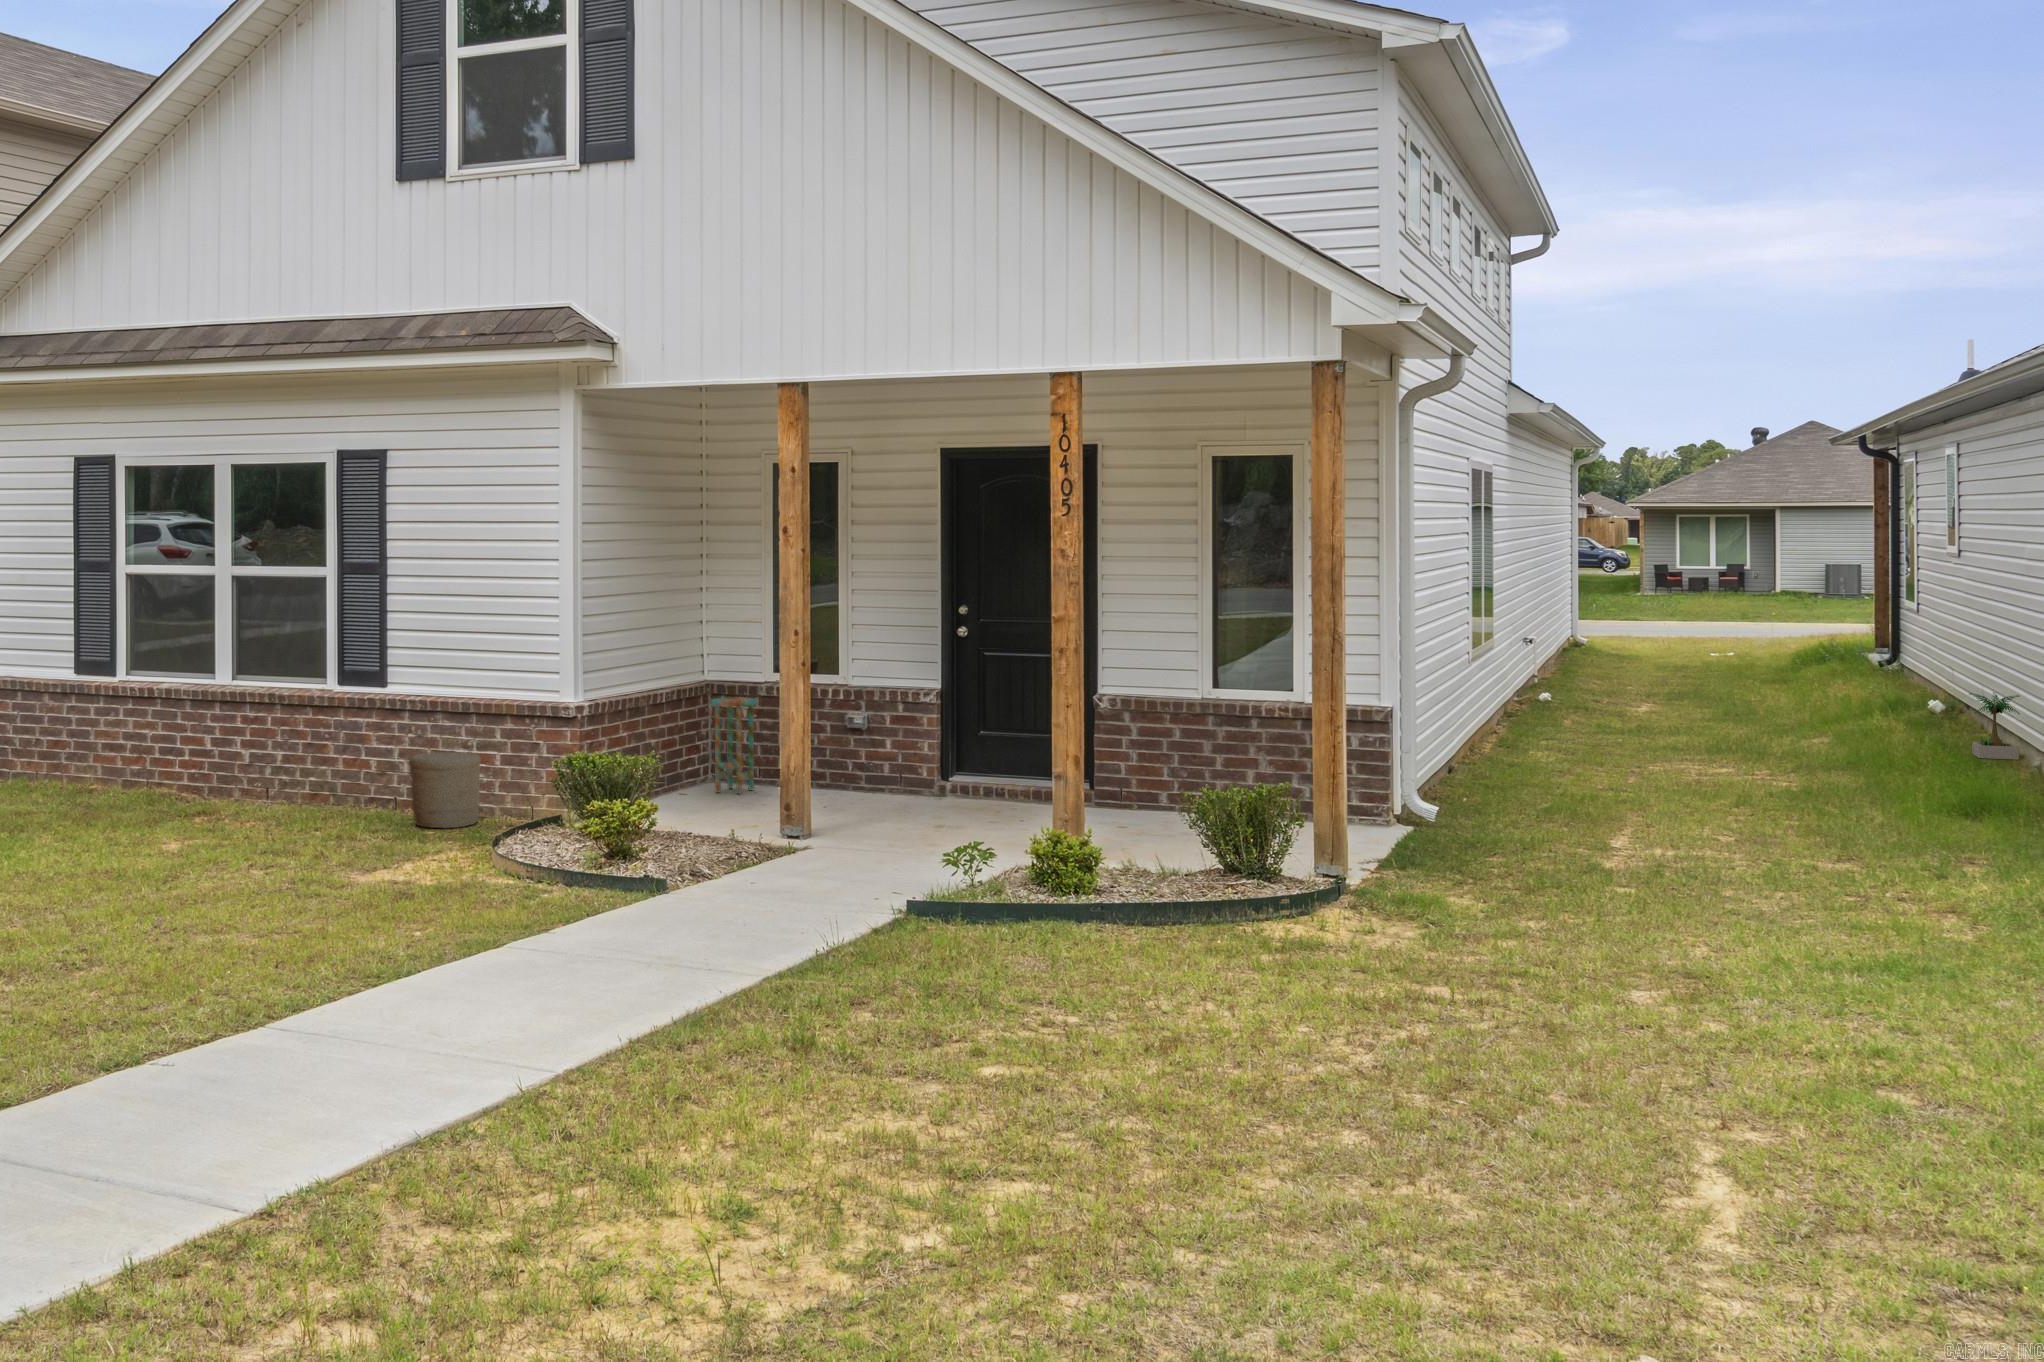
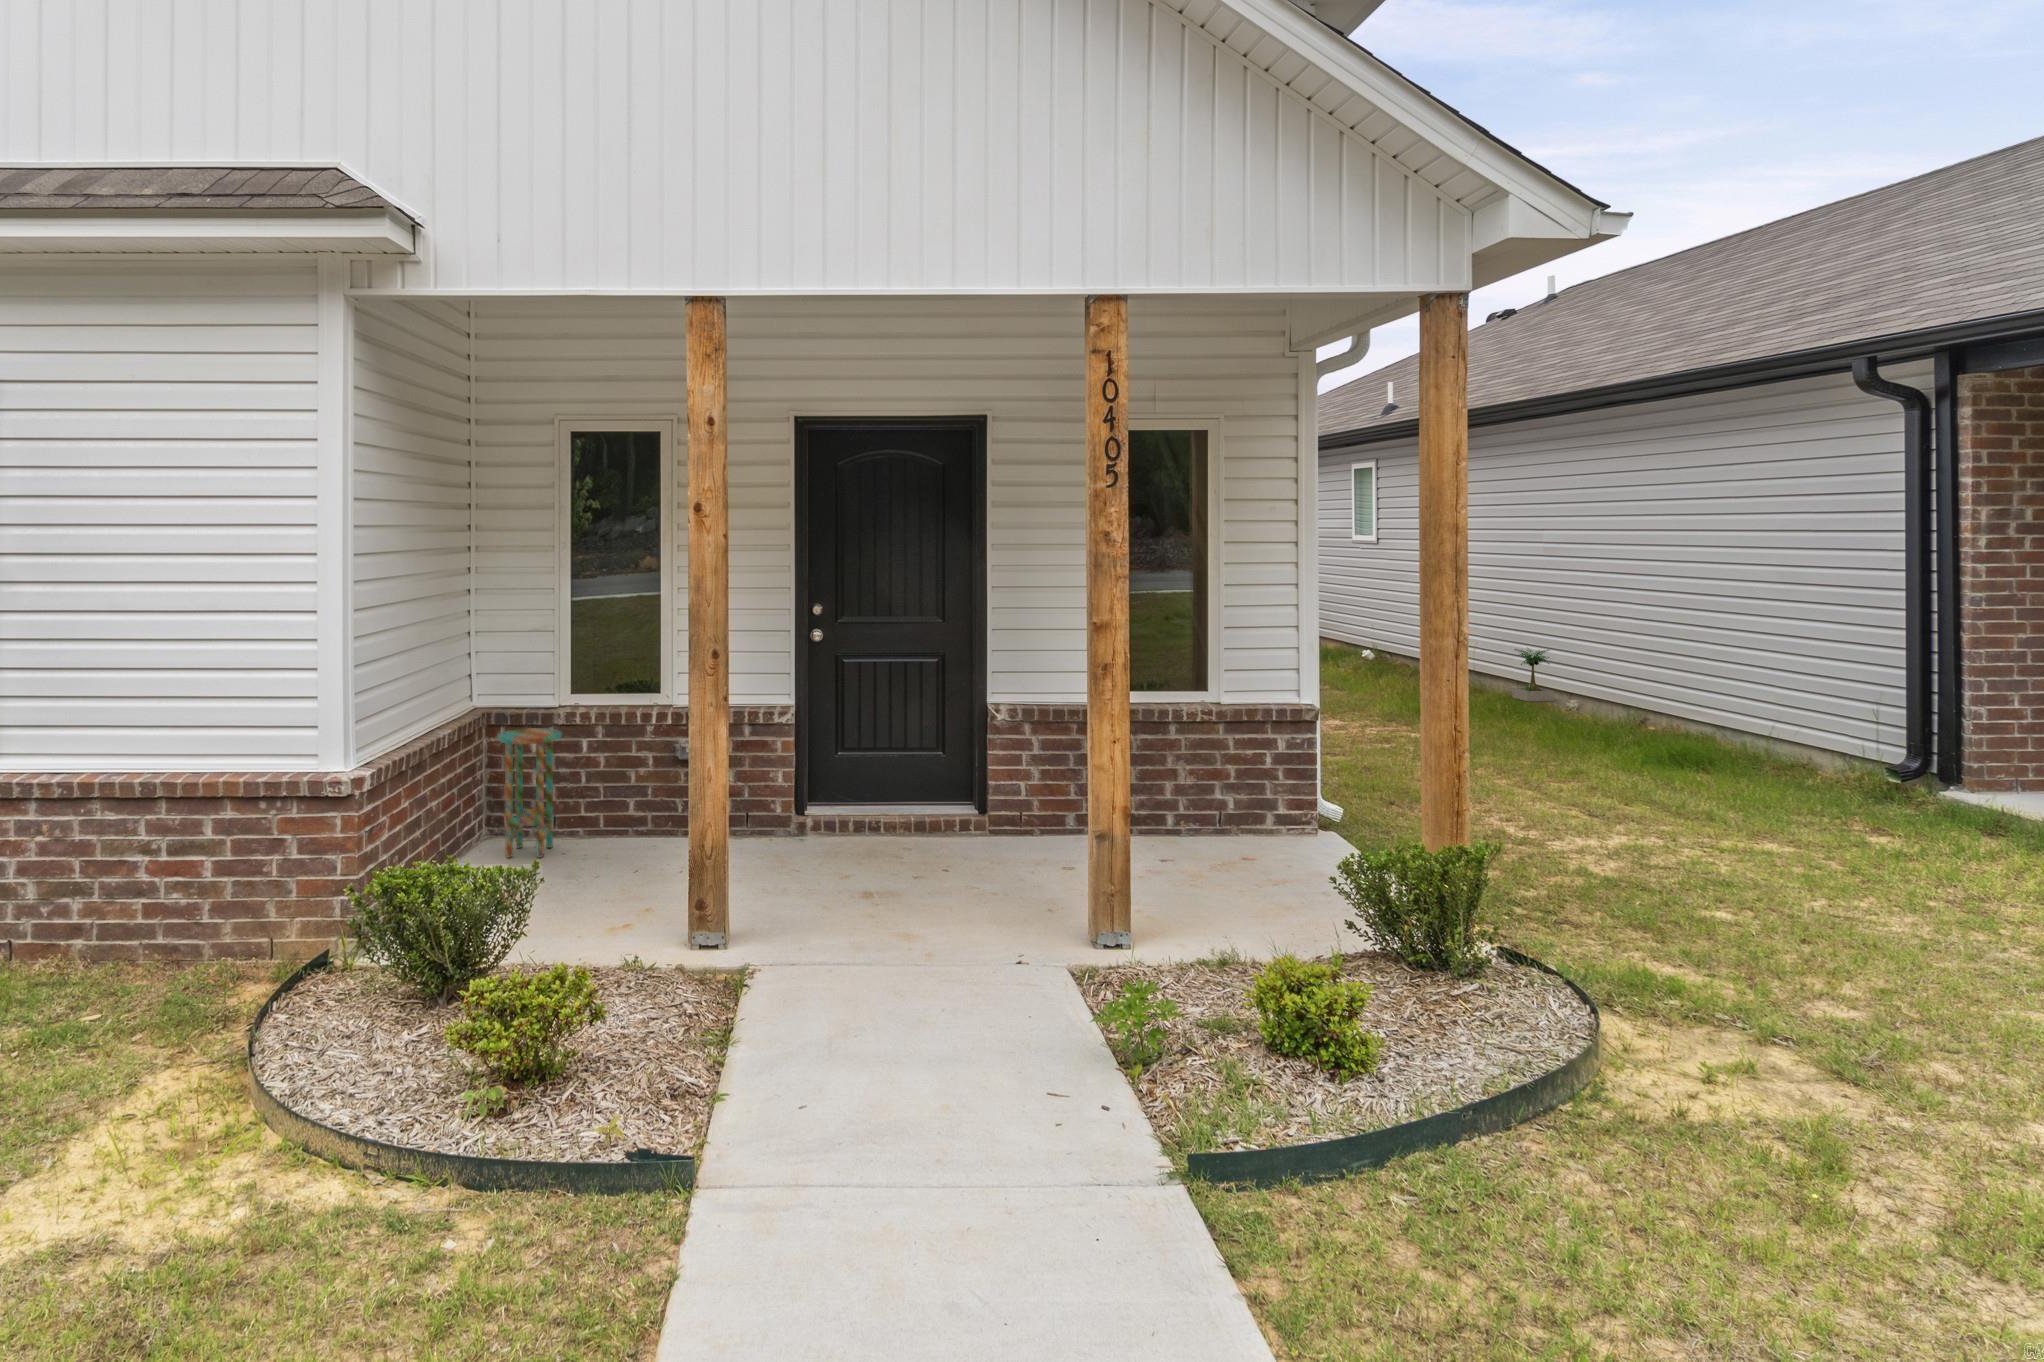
woven basket: present [409,752,481,828] -> none [44,862,181,1004]

